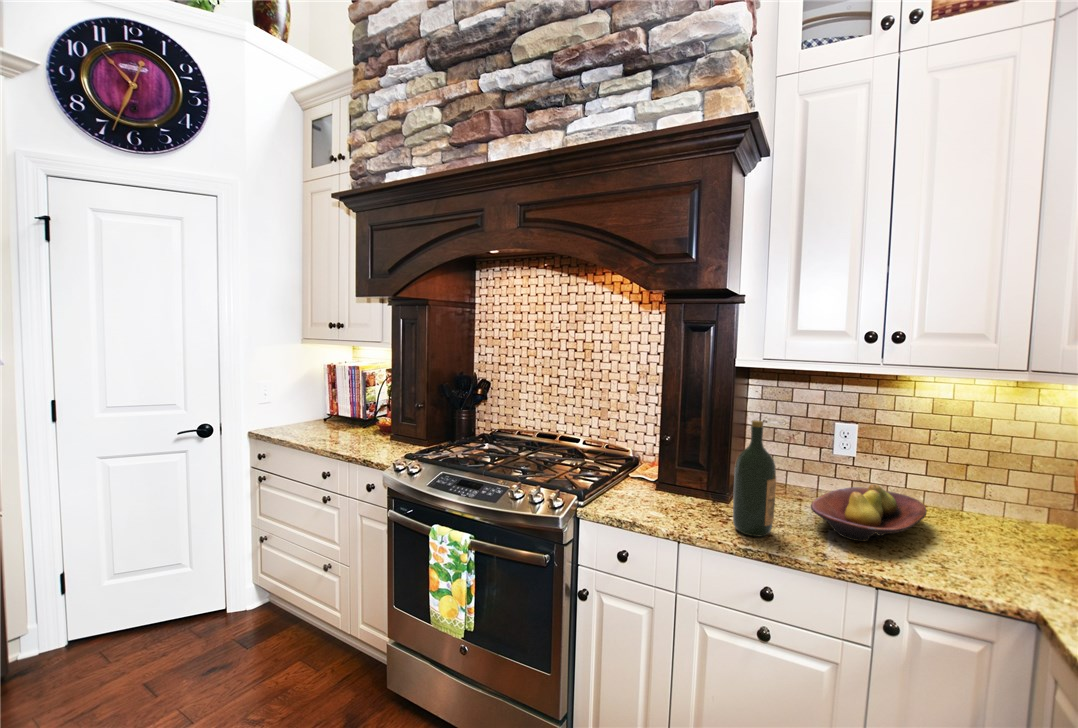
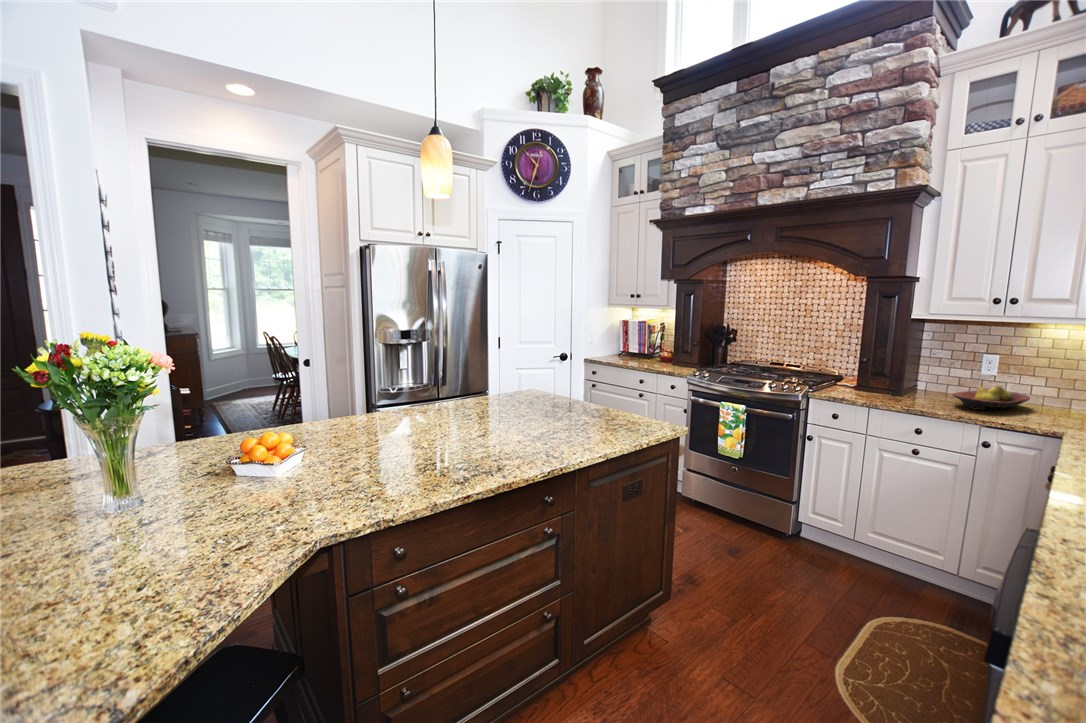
wine bottle: present [733,420,776,537] -> none [903,346,930,405]

